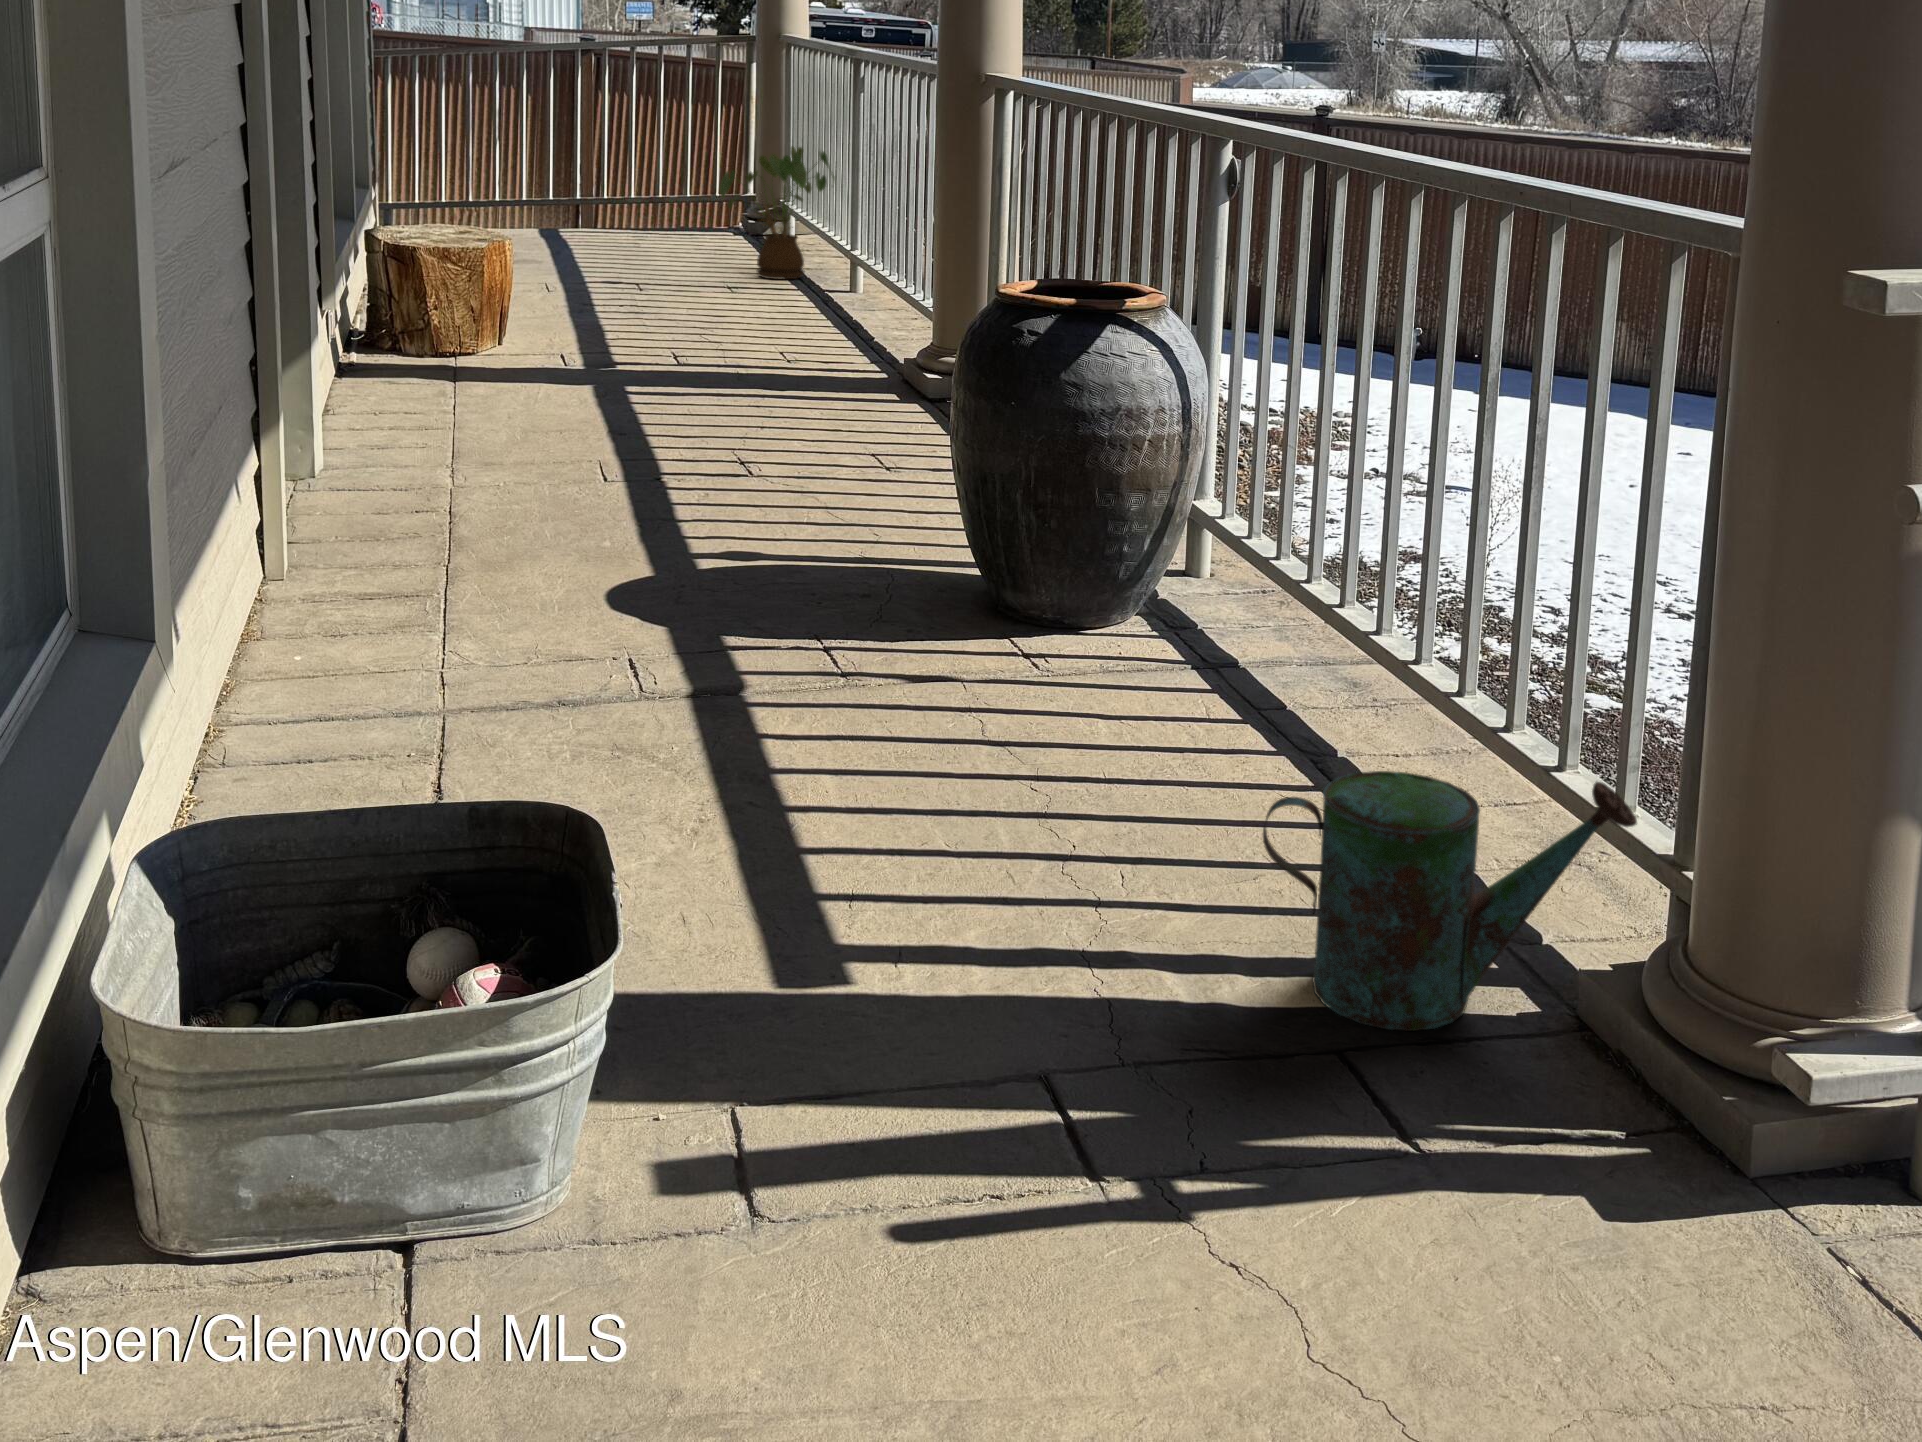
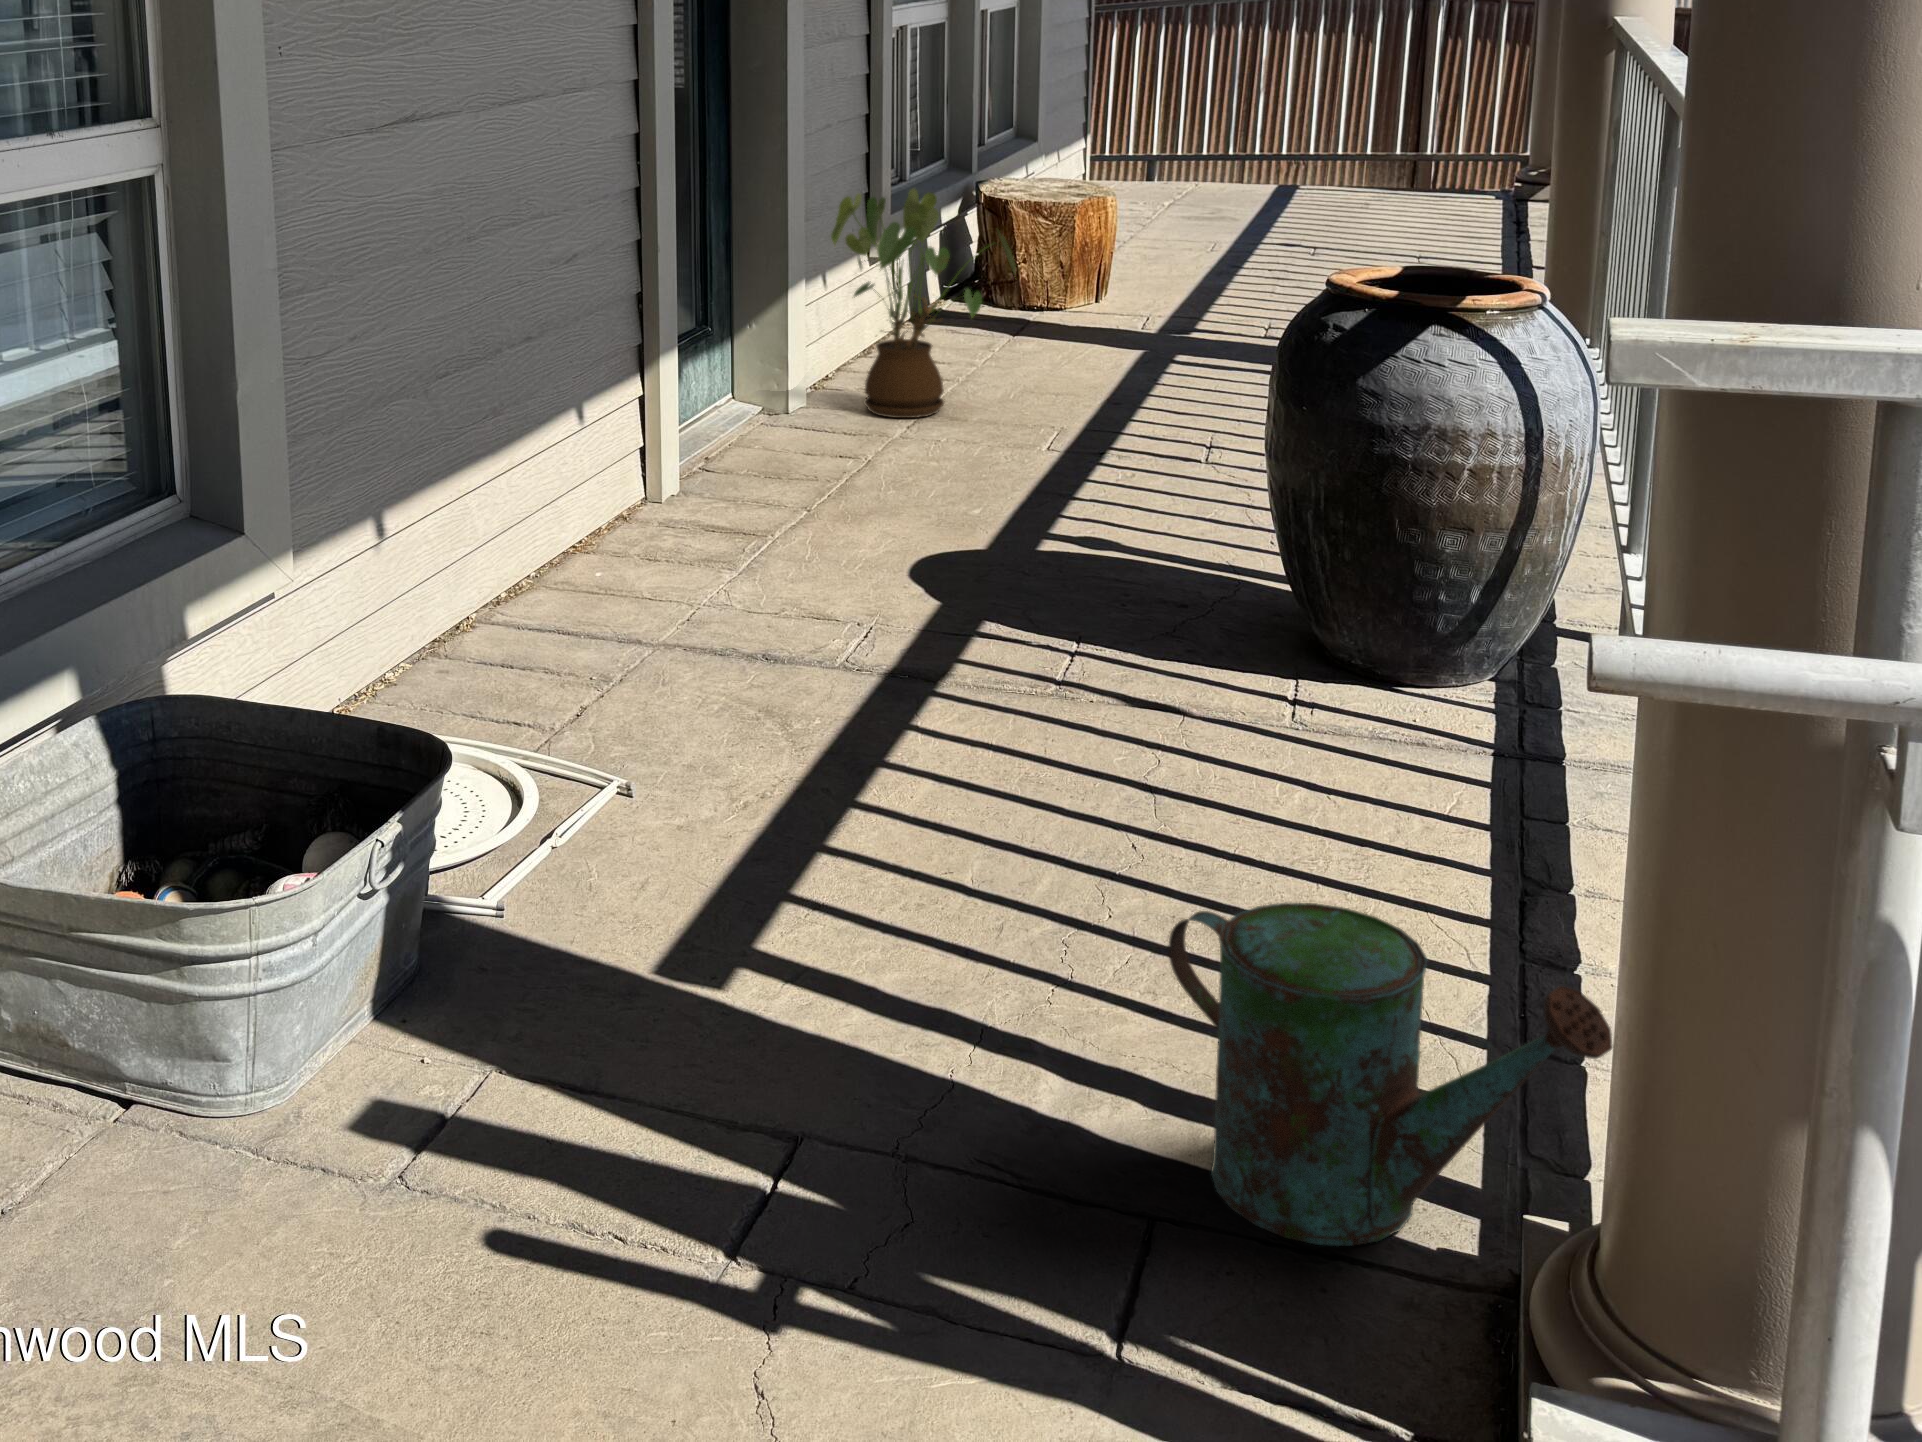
house plant: present [720,146,835,280] -> present [831,189,1016,418]

